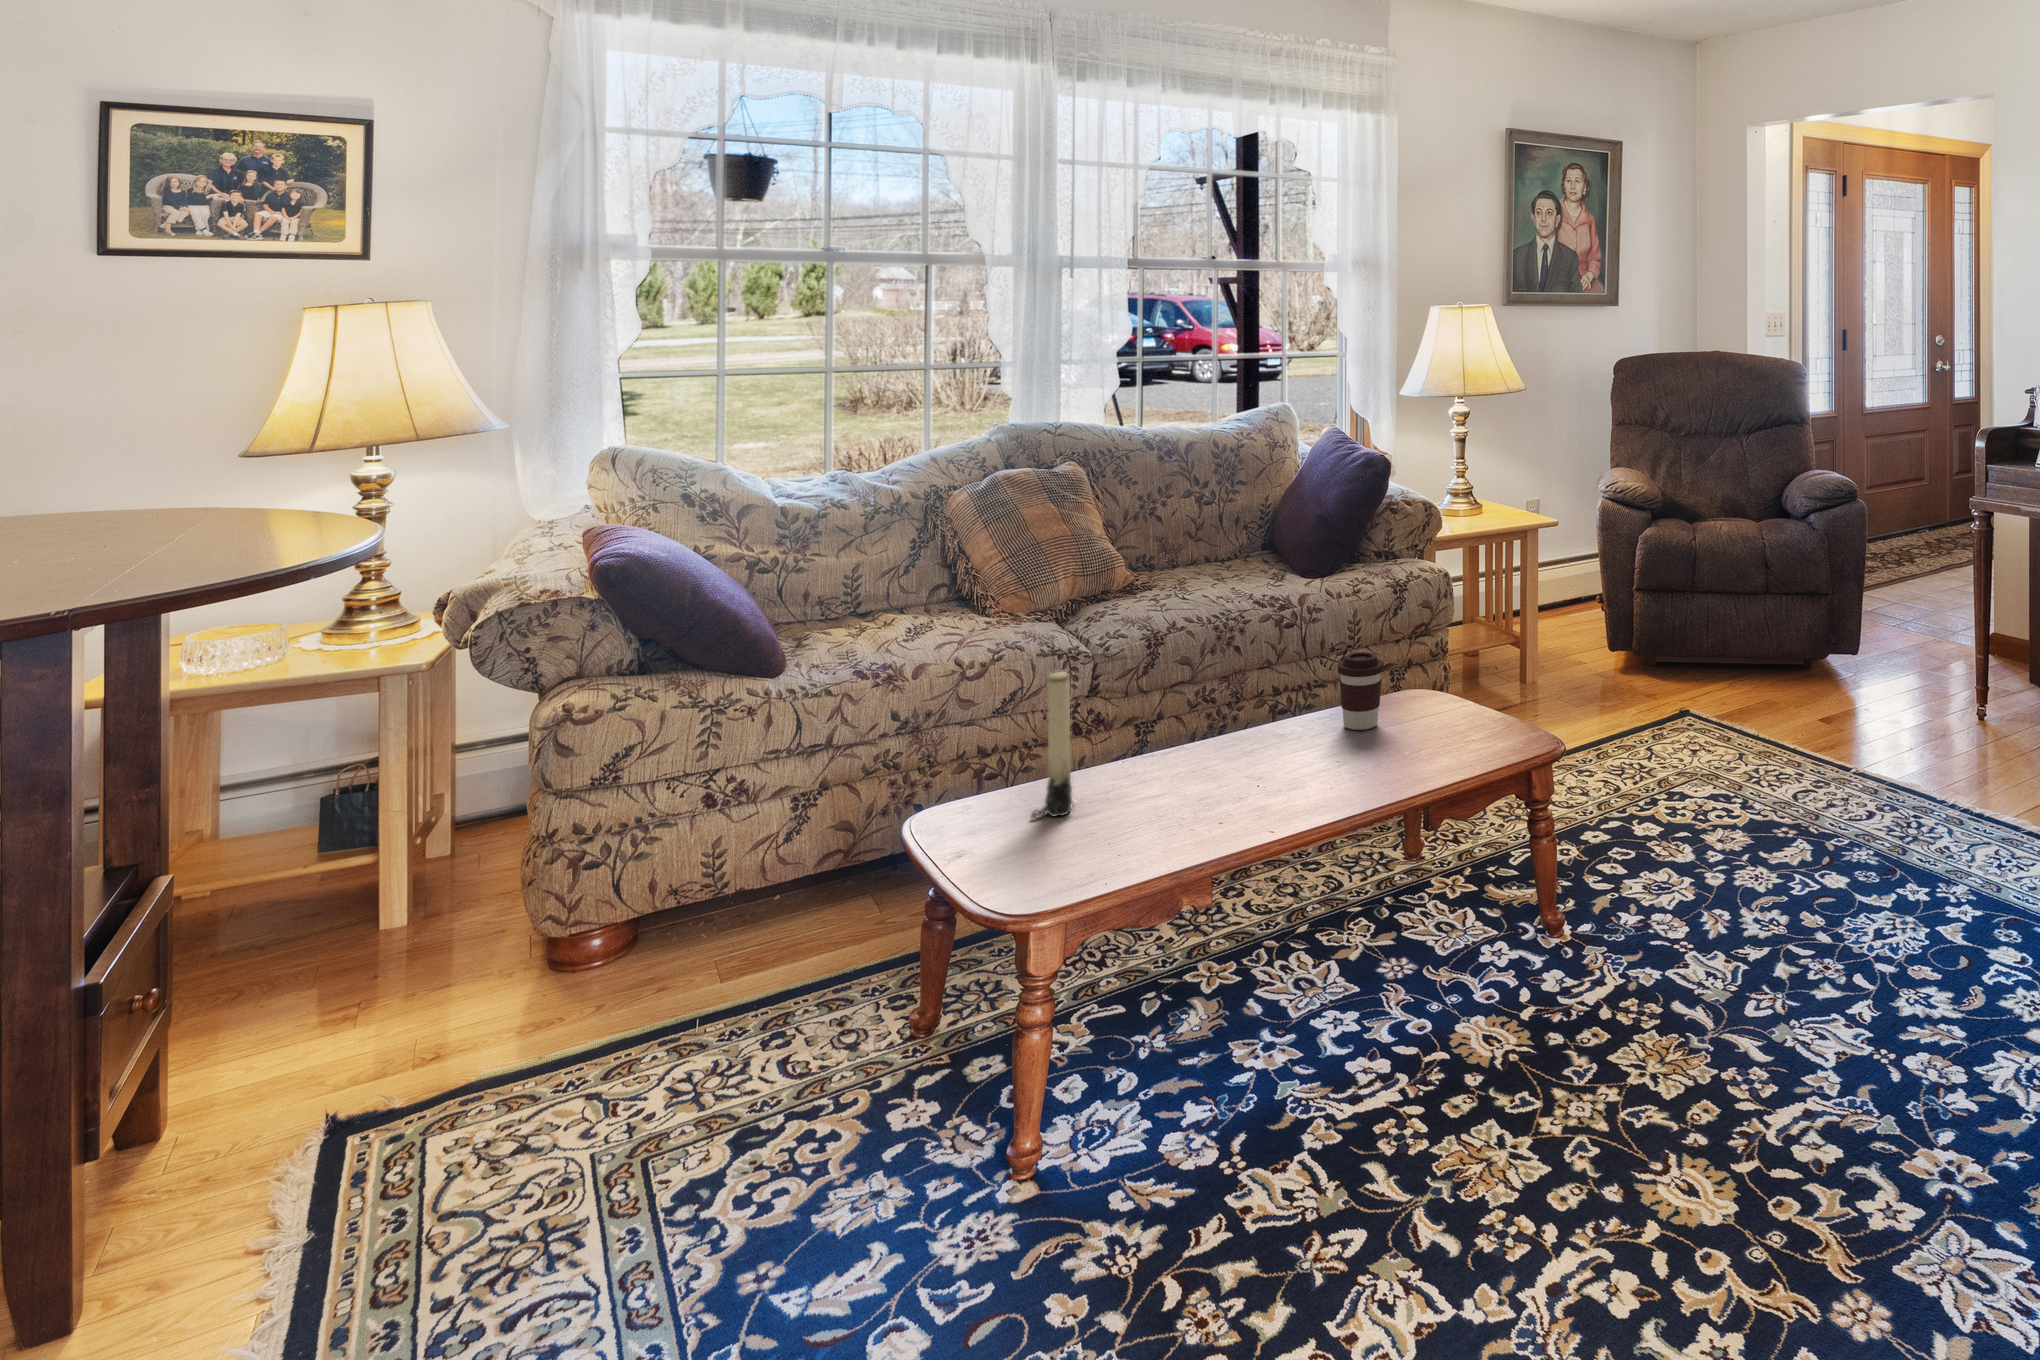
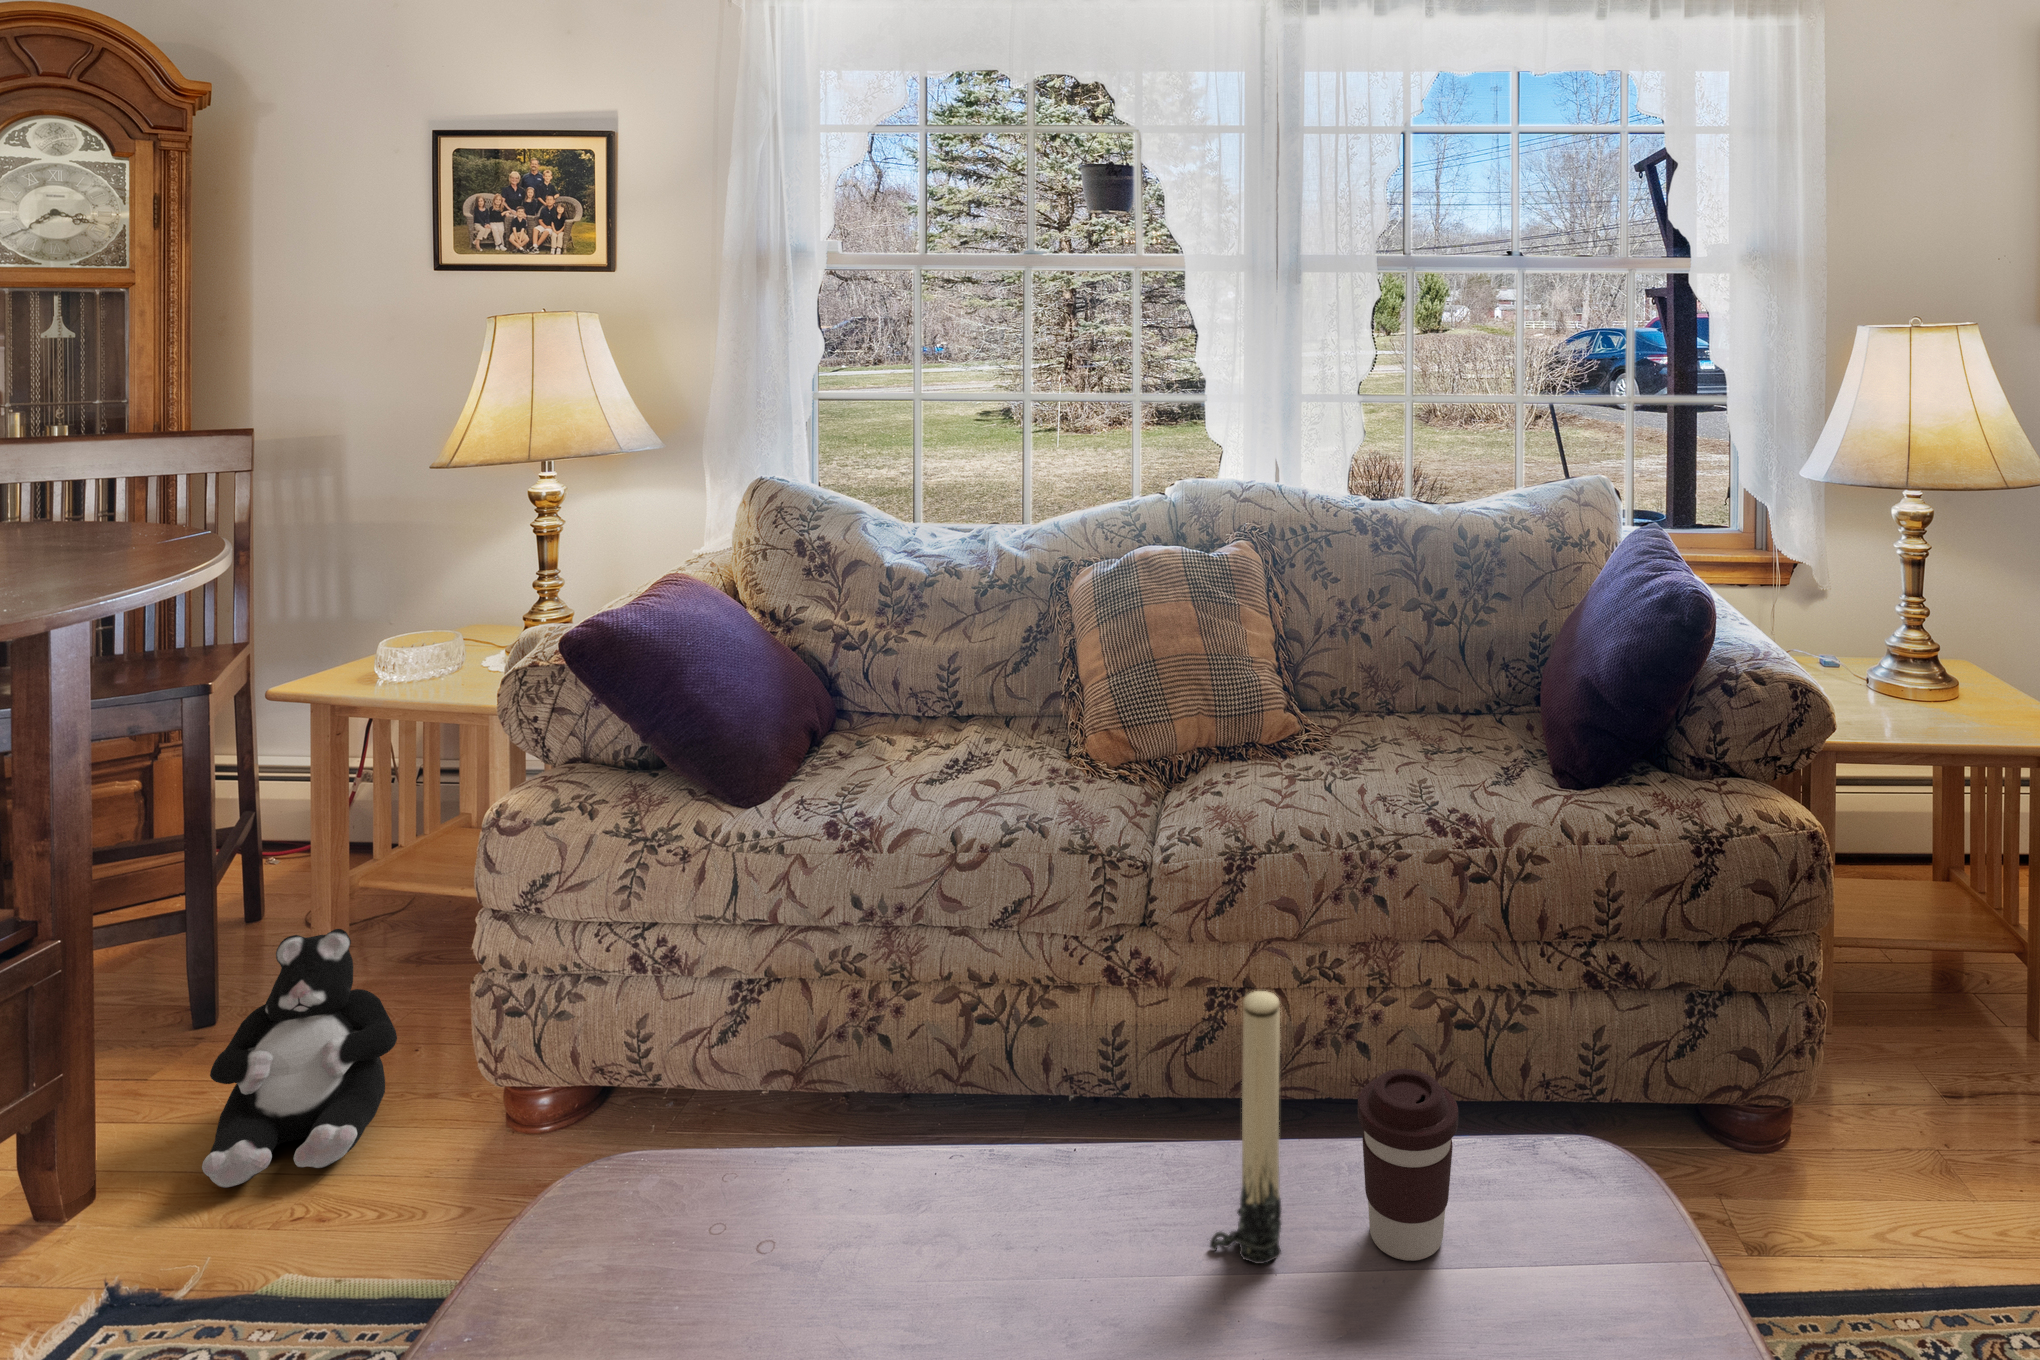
candle: present [1031,672,1073,818] -> present [1210,991,1282,1264]
plush toy: none [264,844,466,1052] -> present [202,929,397,1188]

